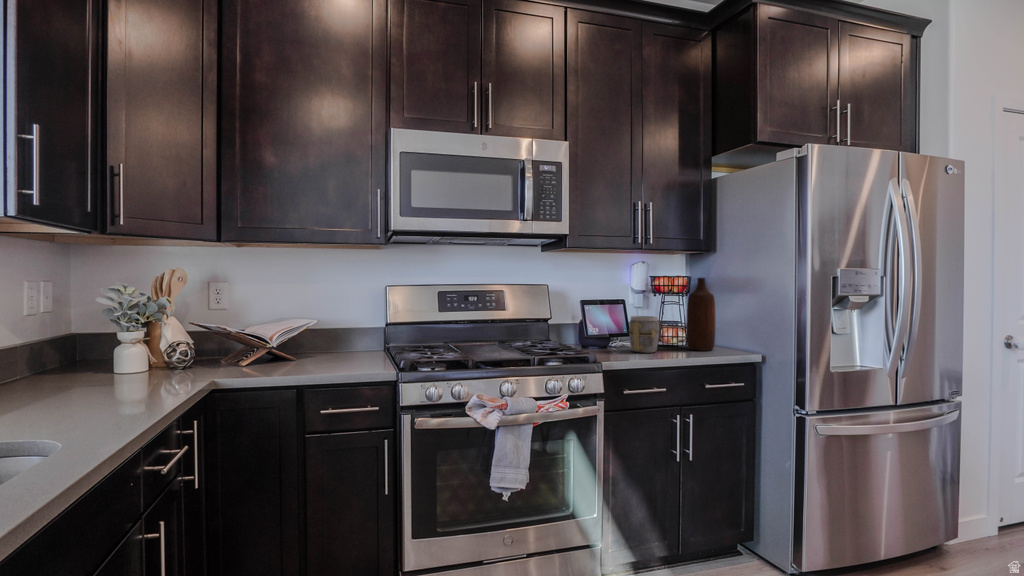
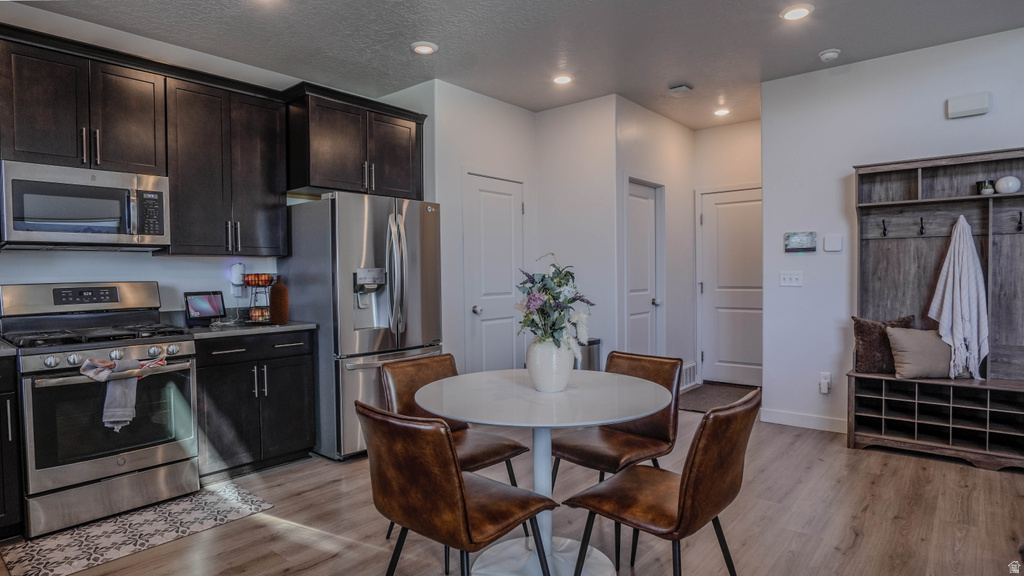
mug: present [629,316,661,353] -> none [224,302,250,328]

